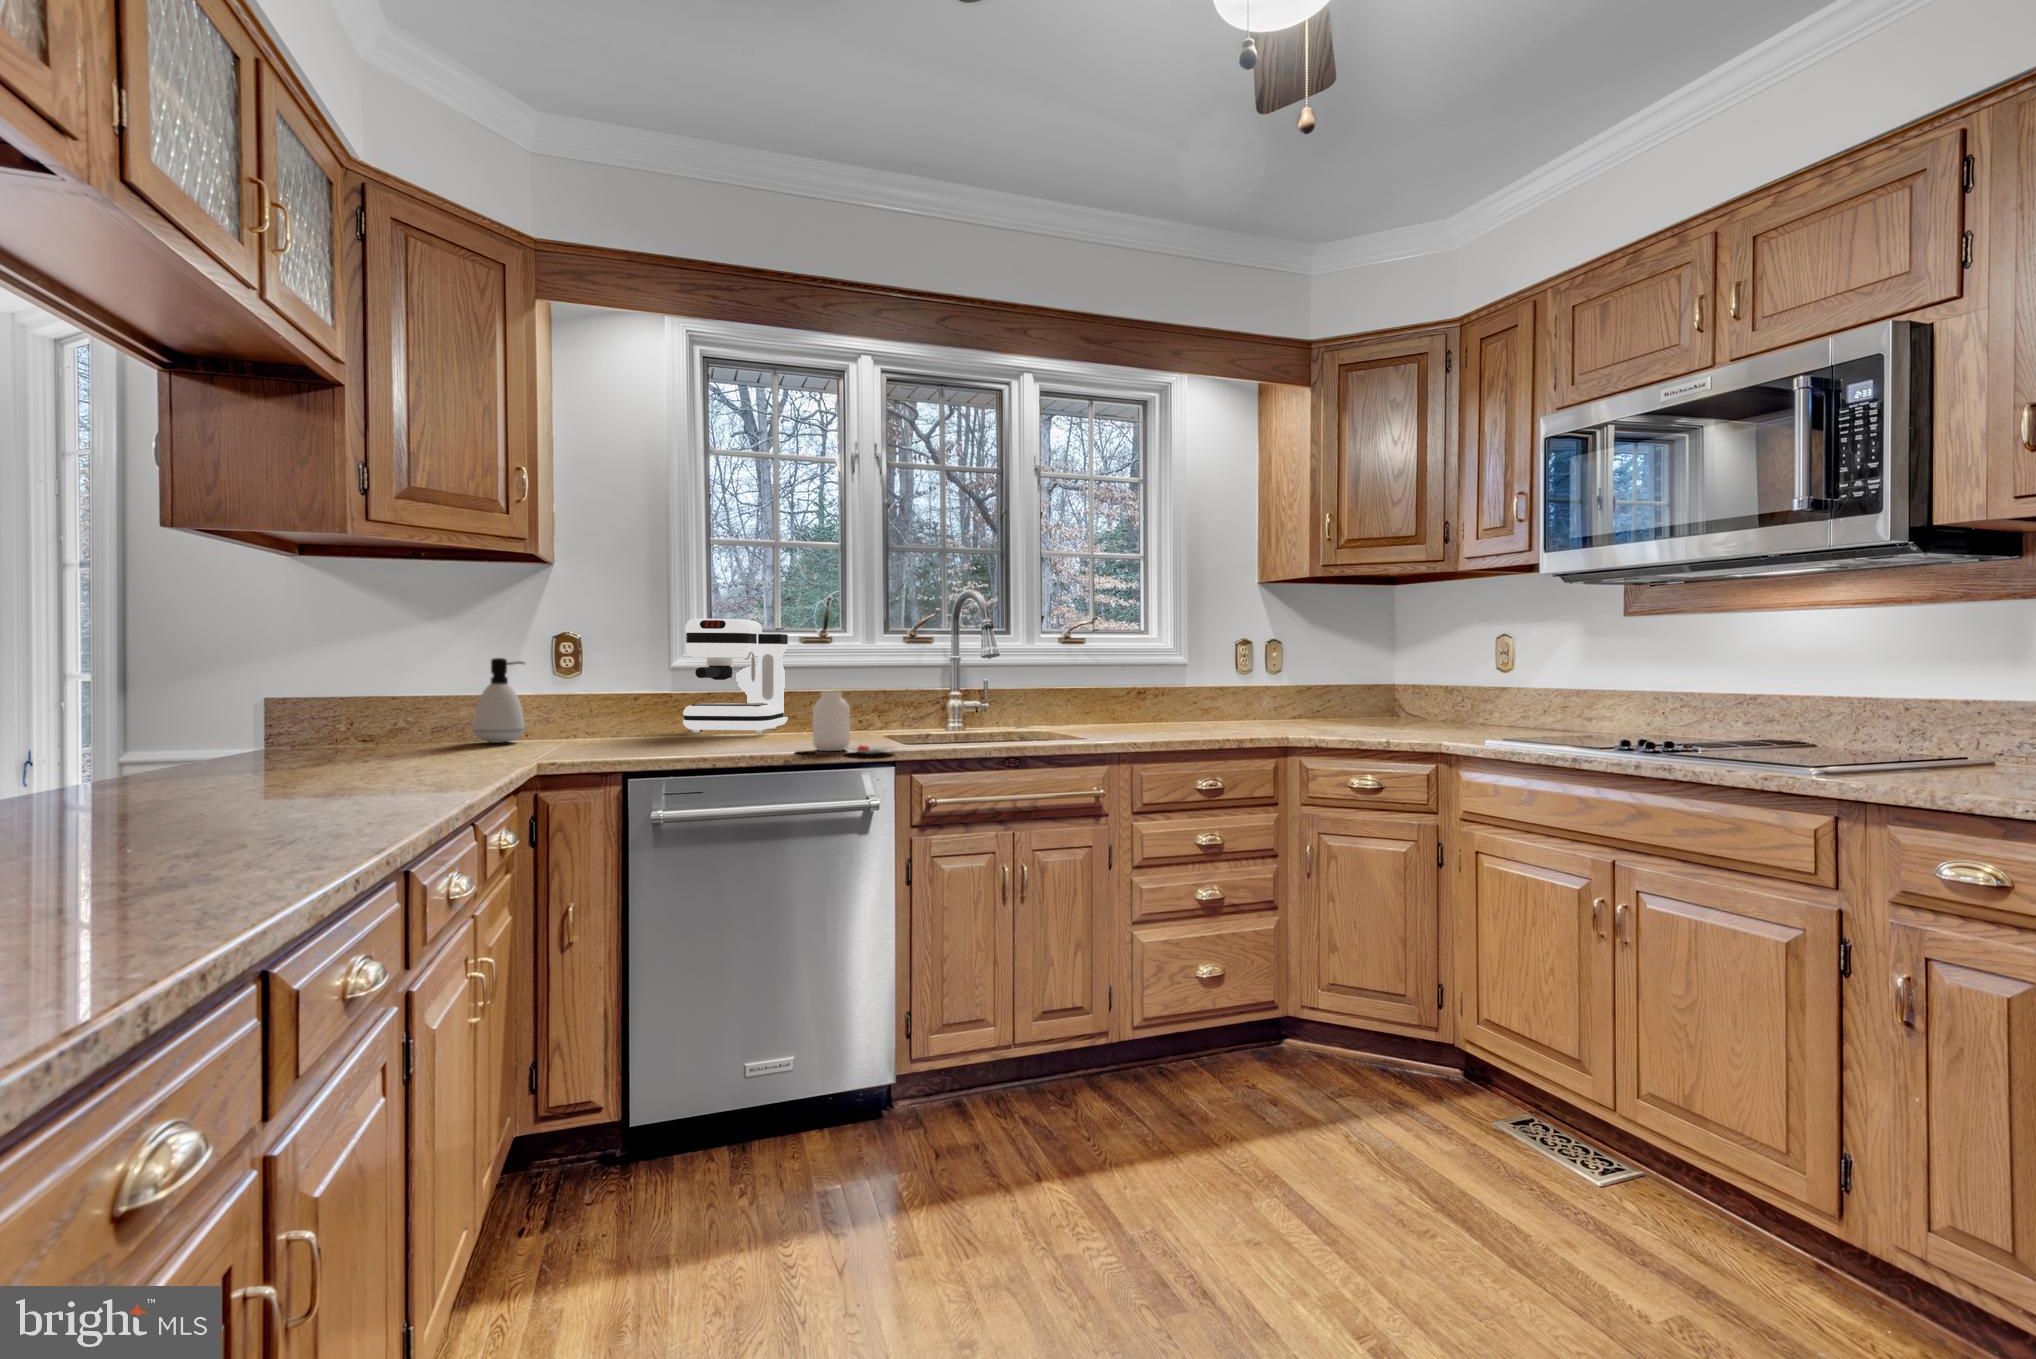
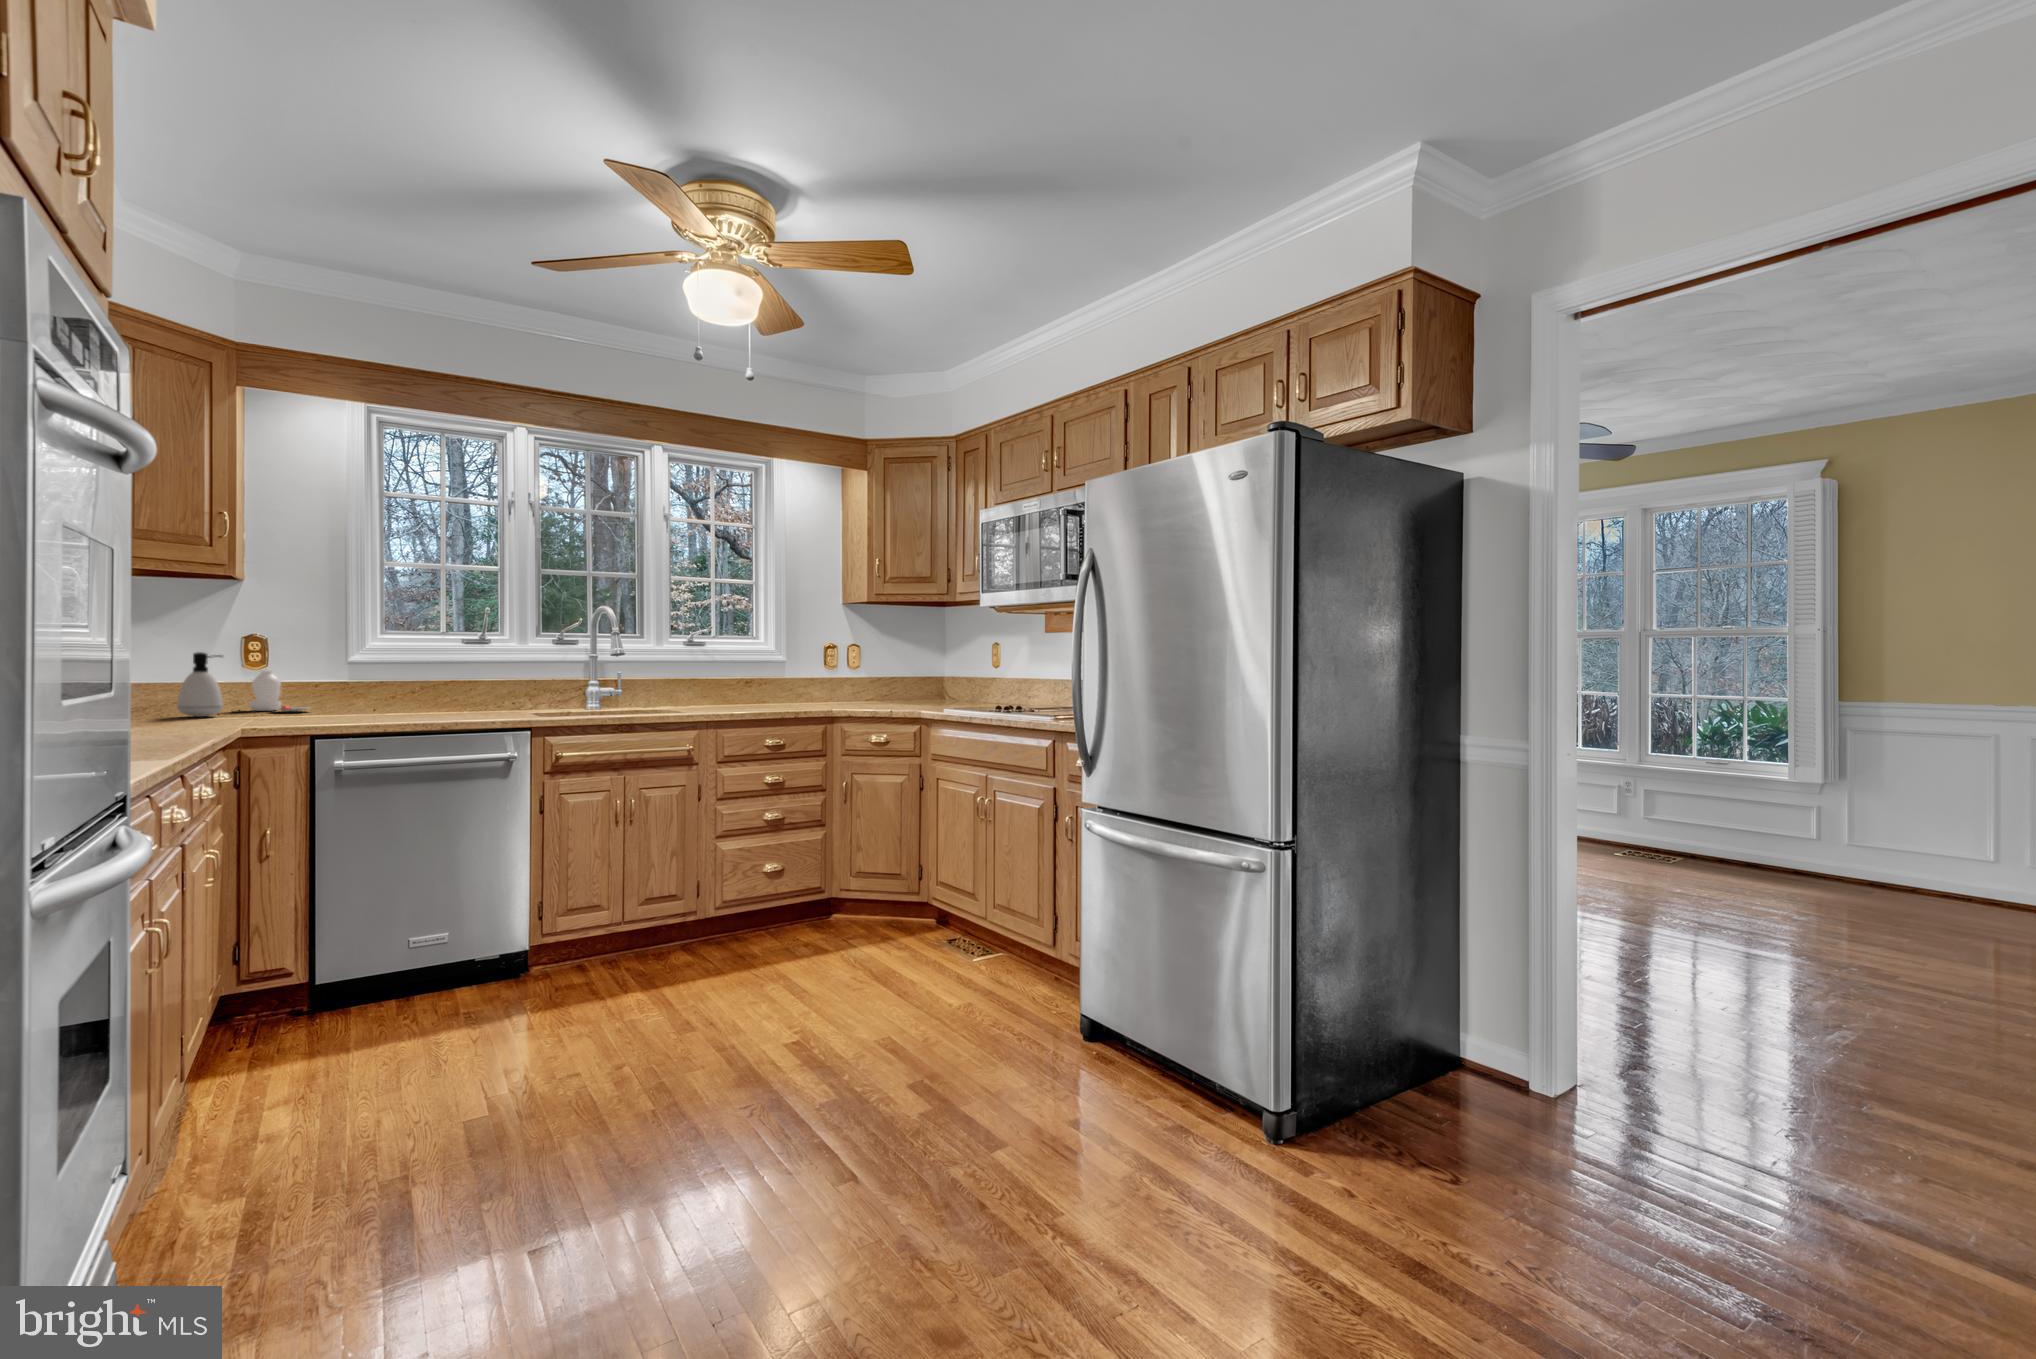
coffee maker: present [683,619,788,733] -> none [360,625,451,710]
jar: present [803,691,893,754] -> present [249,670,307,711]

